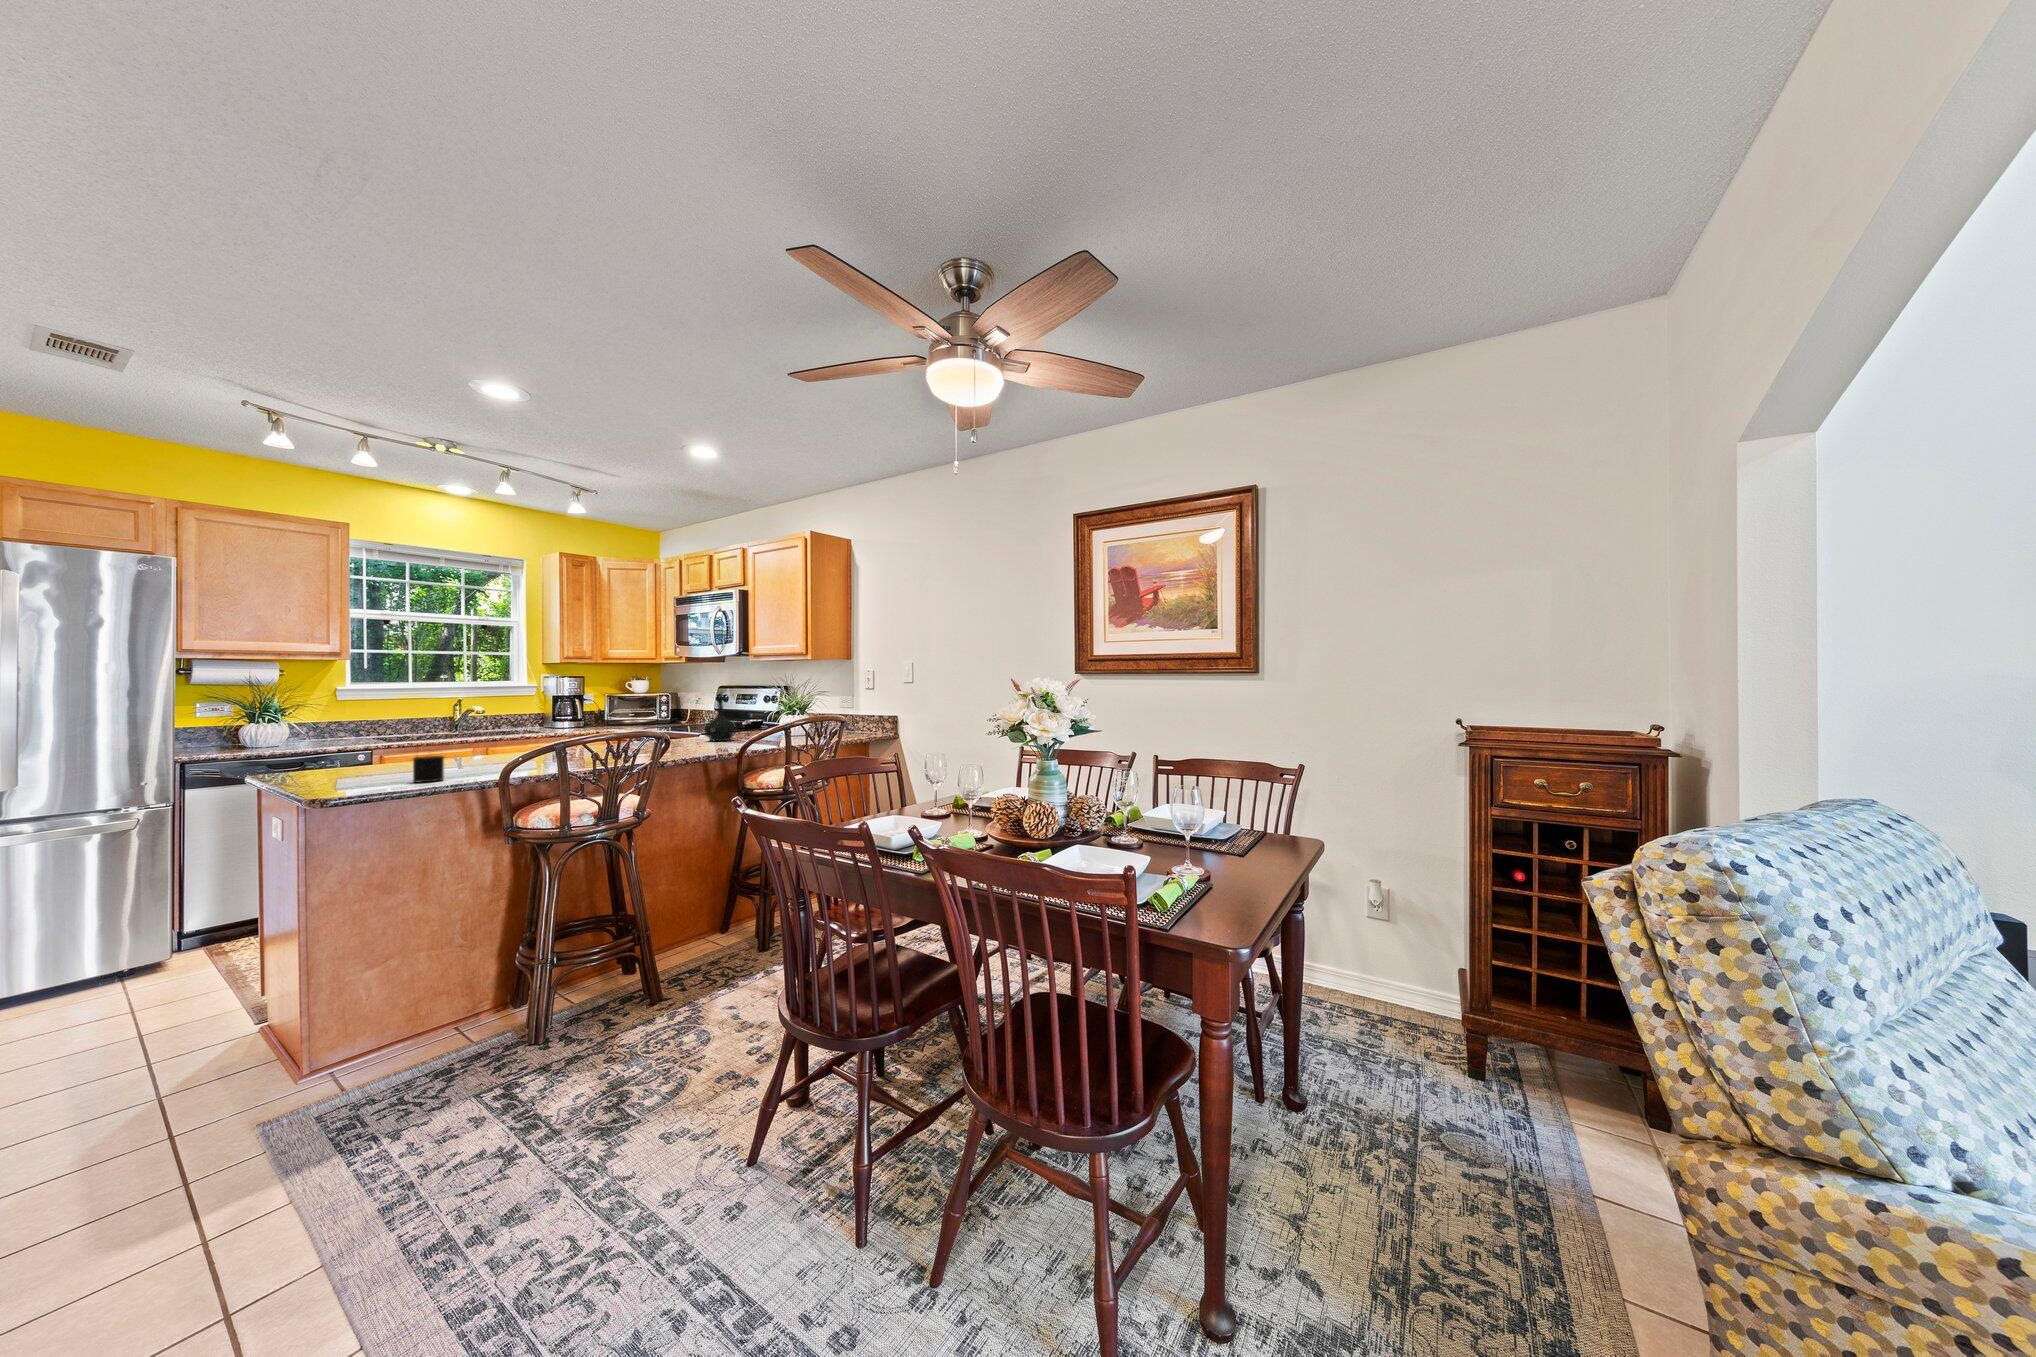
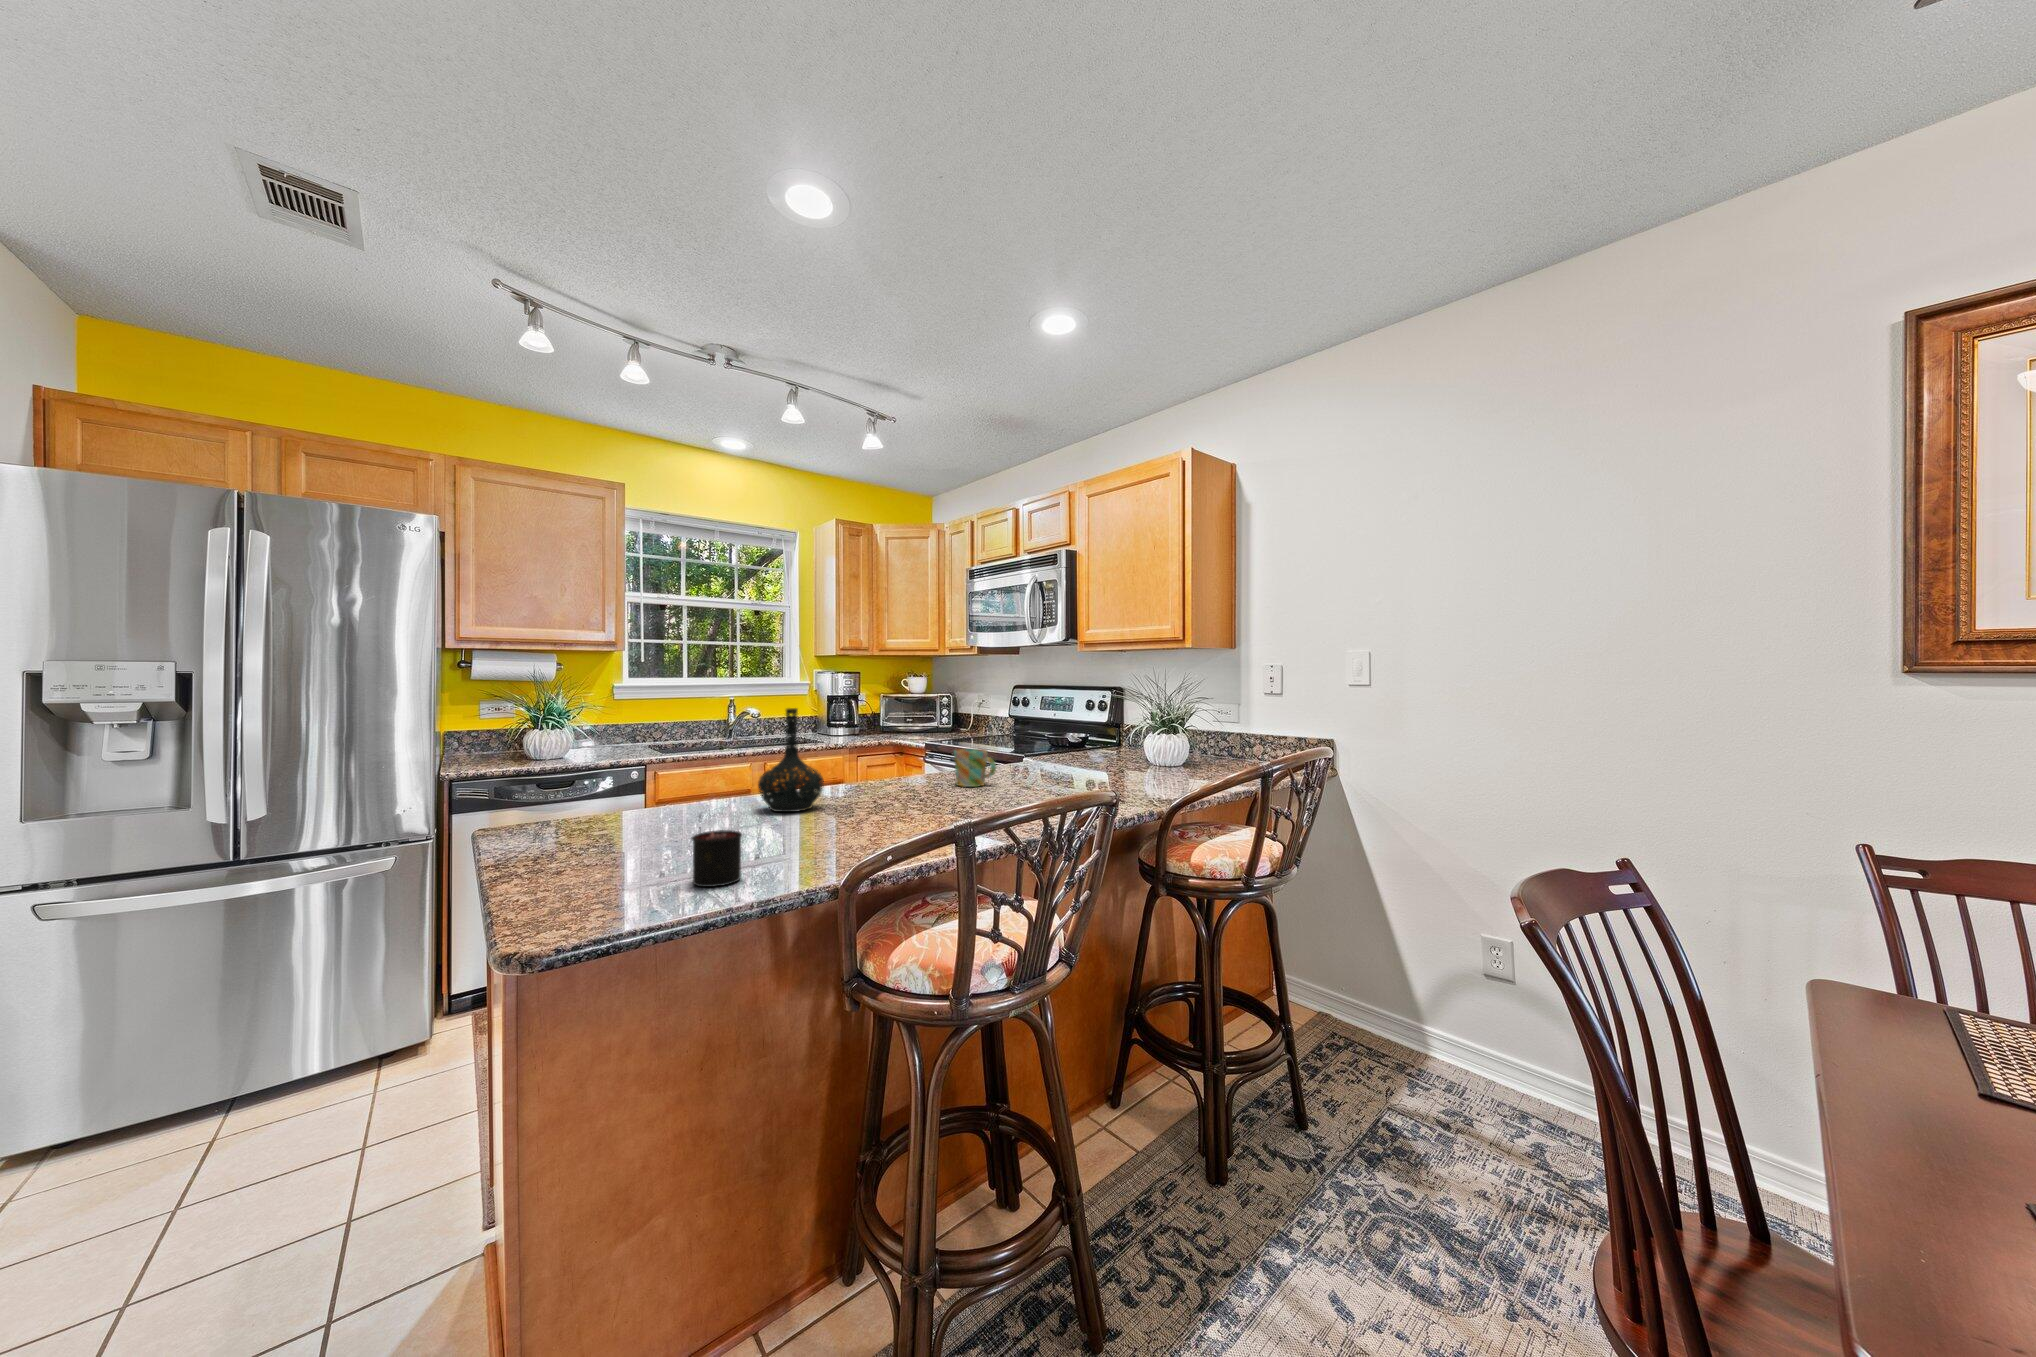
bottle: present [704,692,736,741] -> present [758,708,824,812]
mug: none [623,725,654,748] -> present [954,749,996,787]

